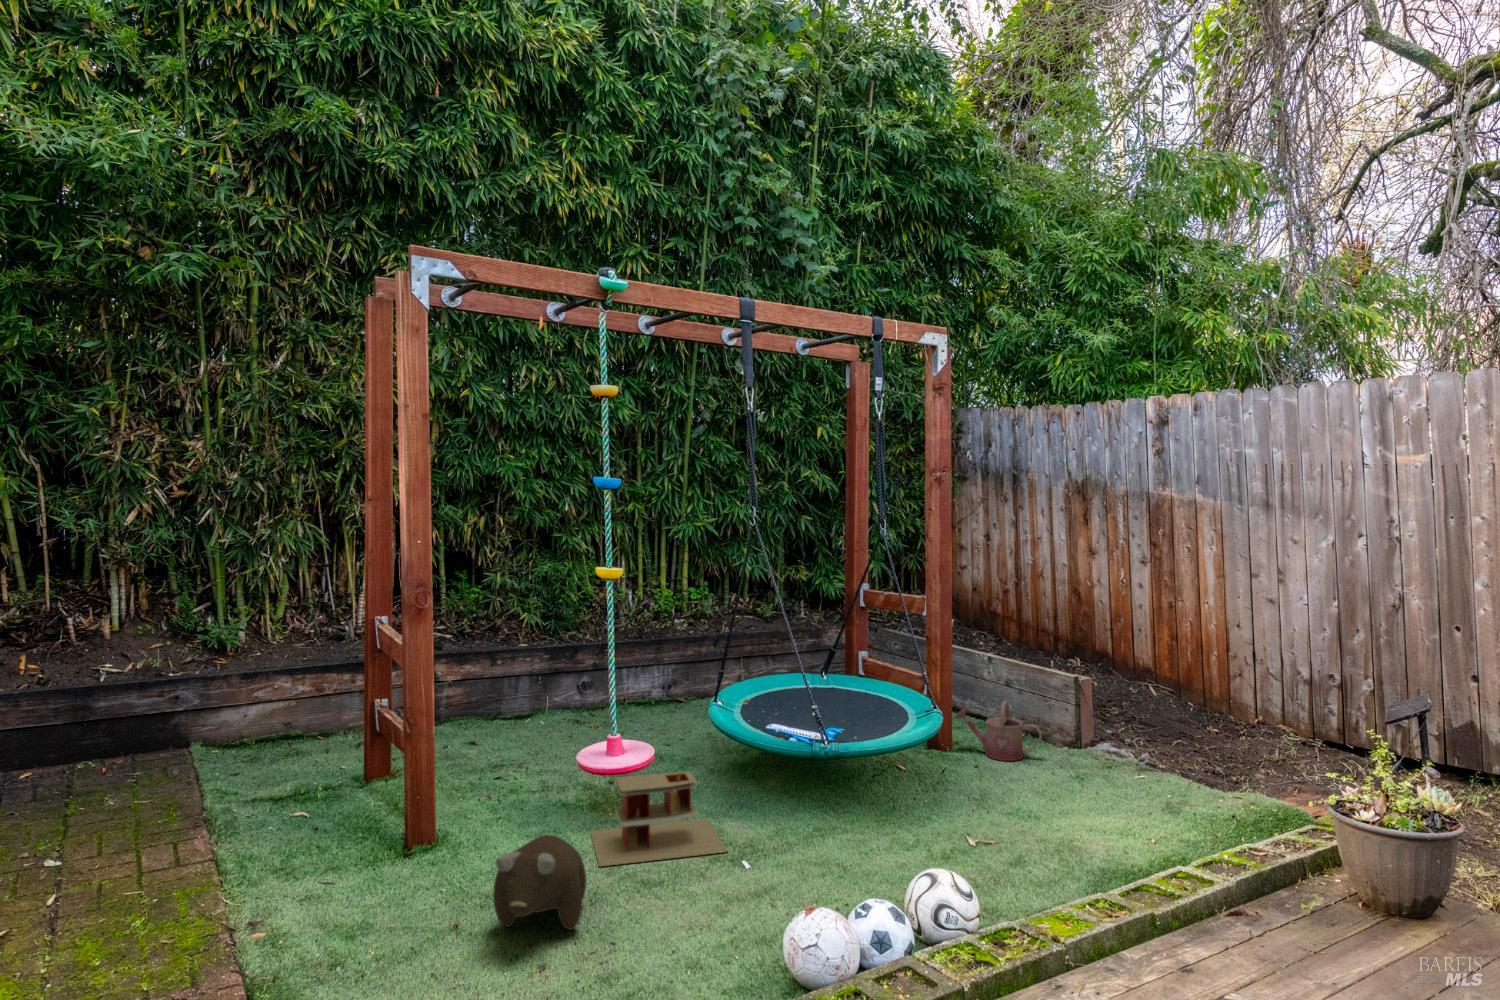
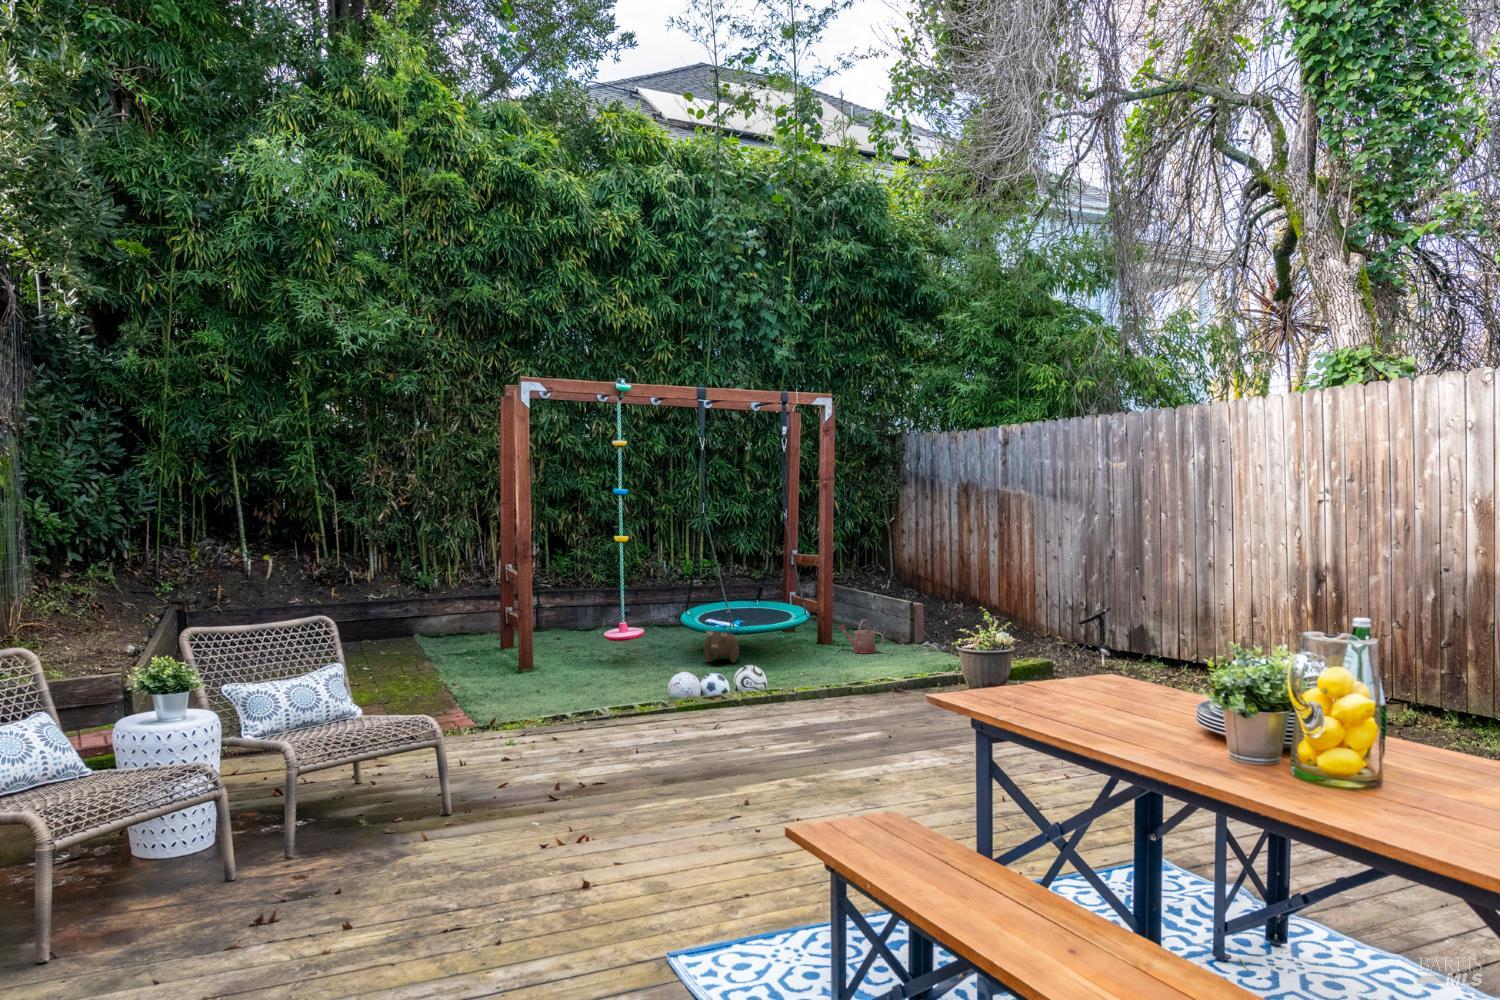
toy house: present [590,771,727,866] -> none [608,637,673,677]
plush toy: present [493,835,586,930] -> present [704,631,739,663]

